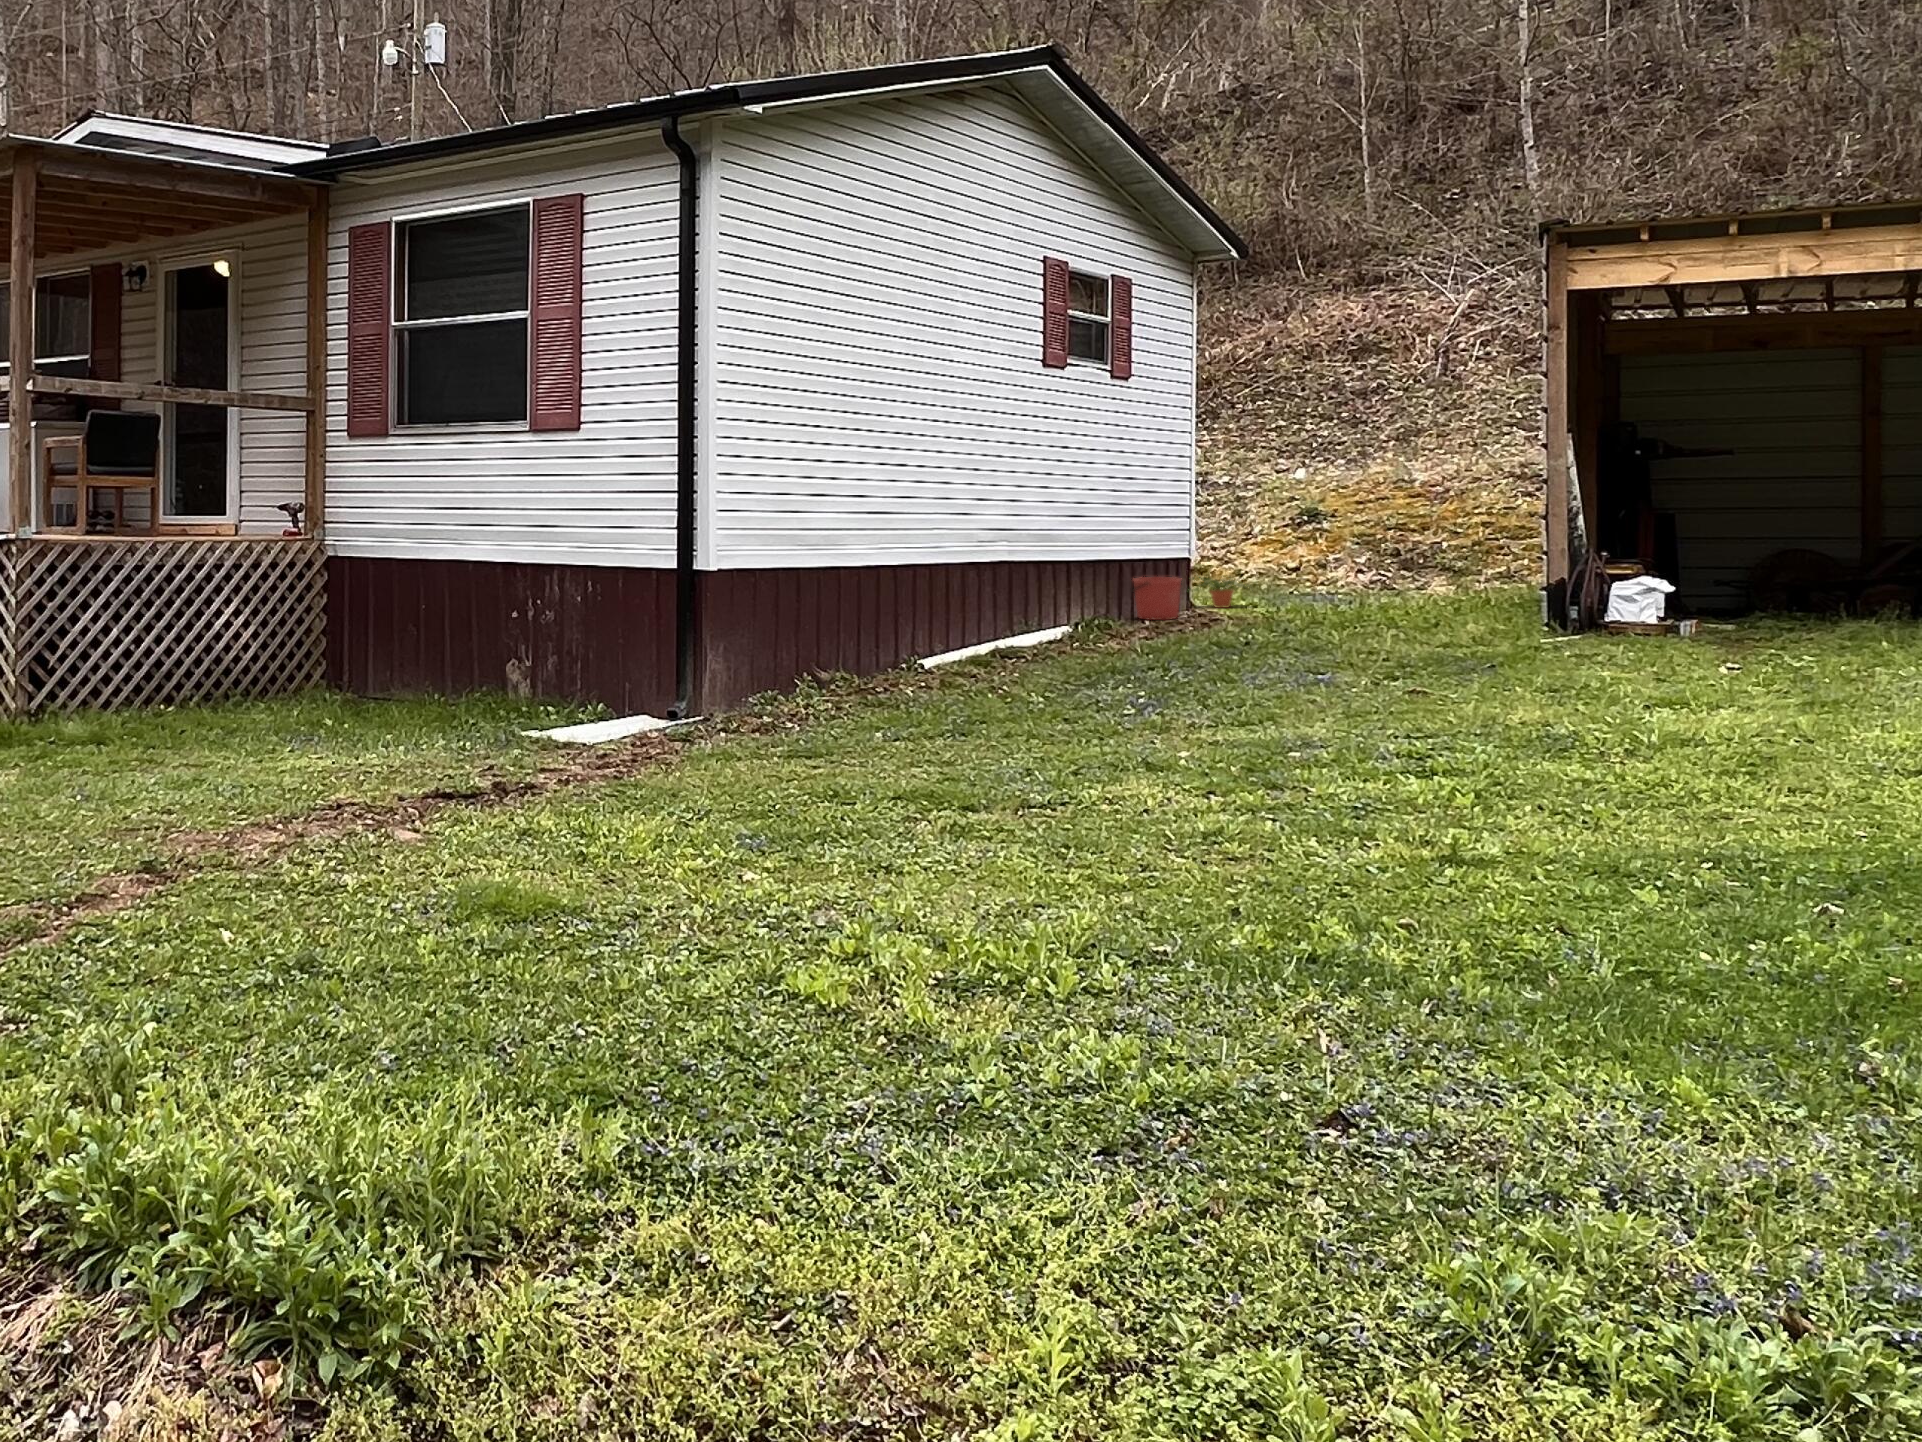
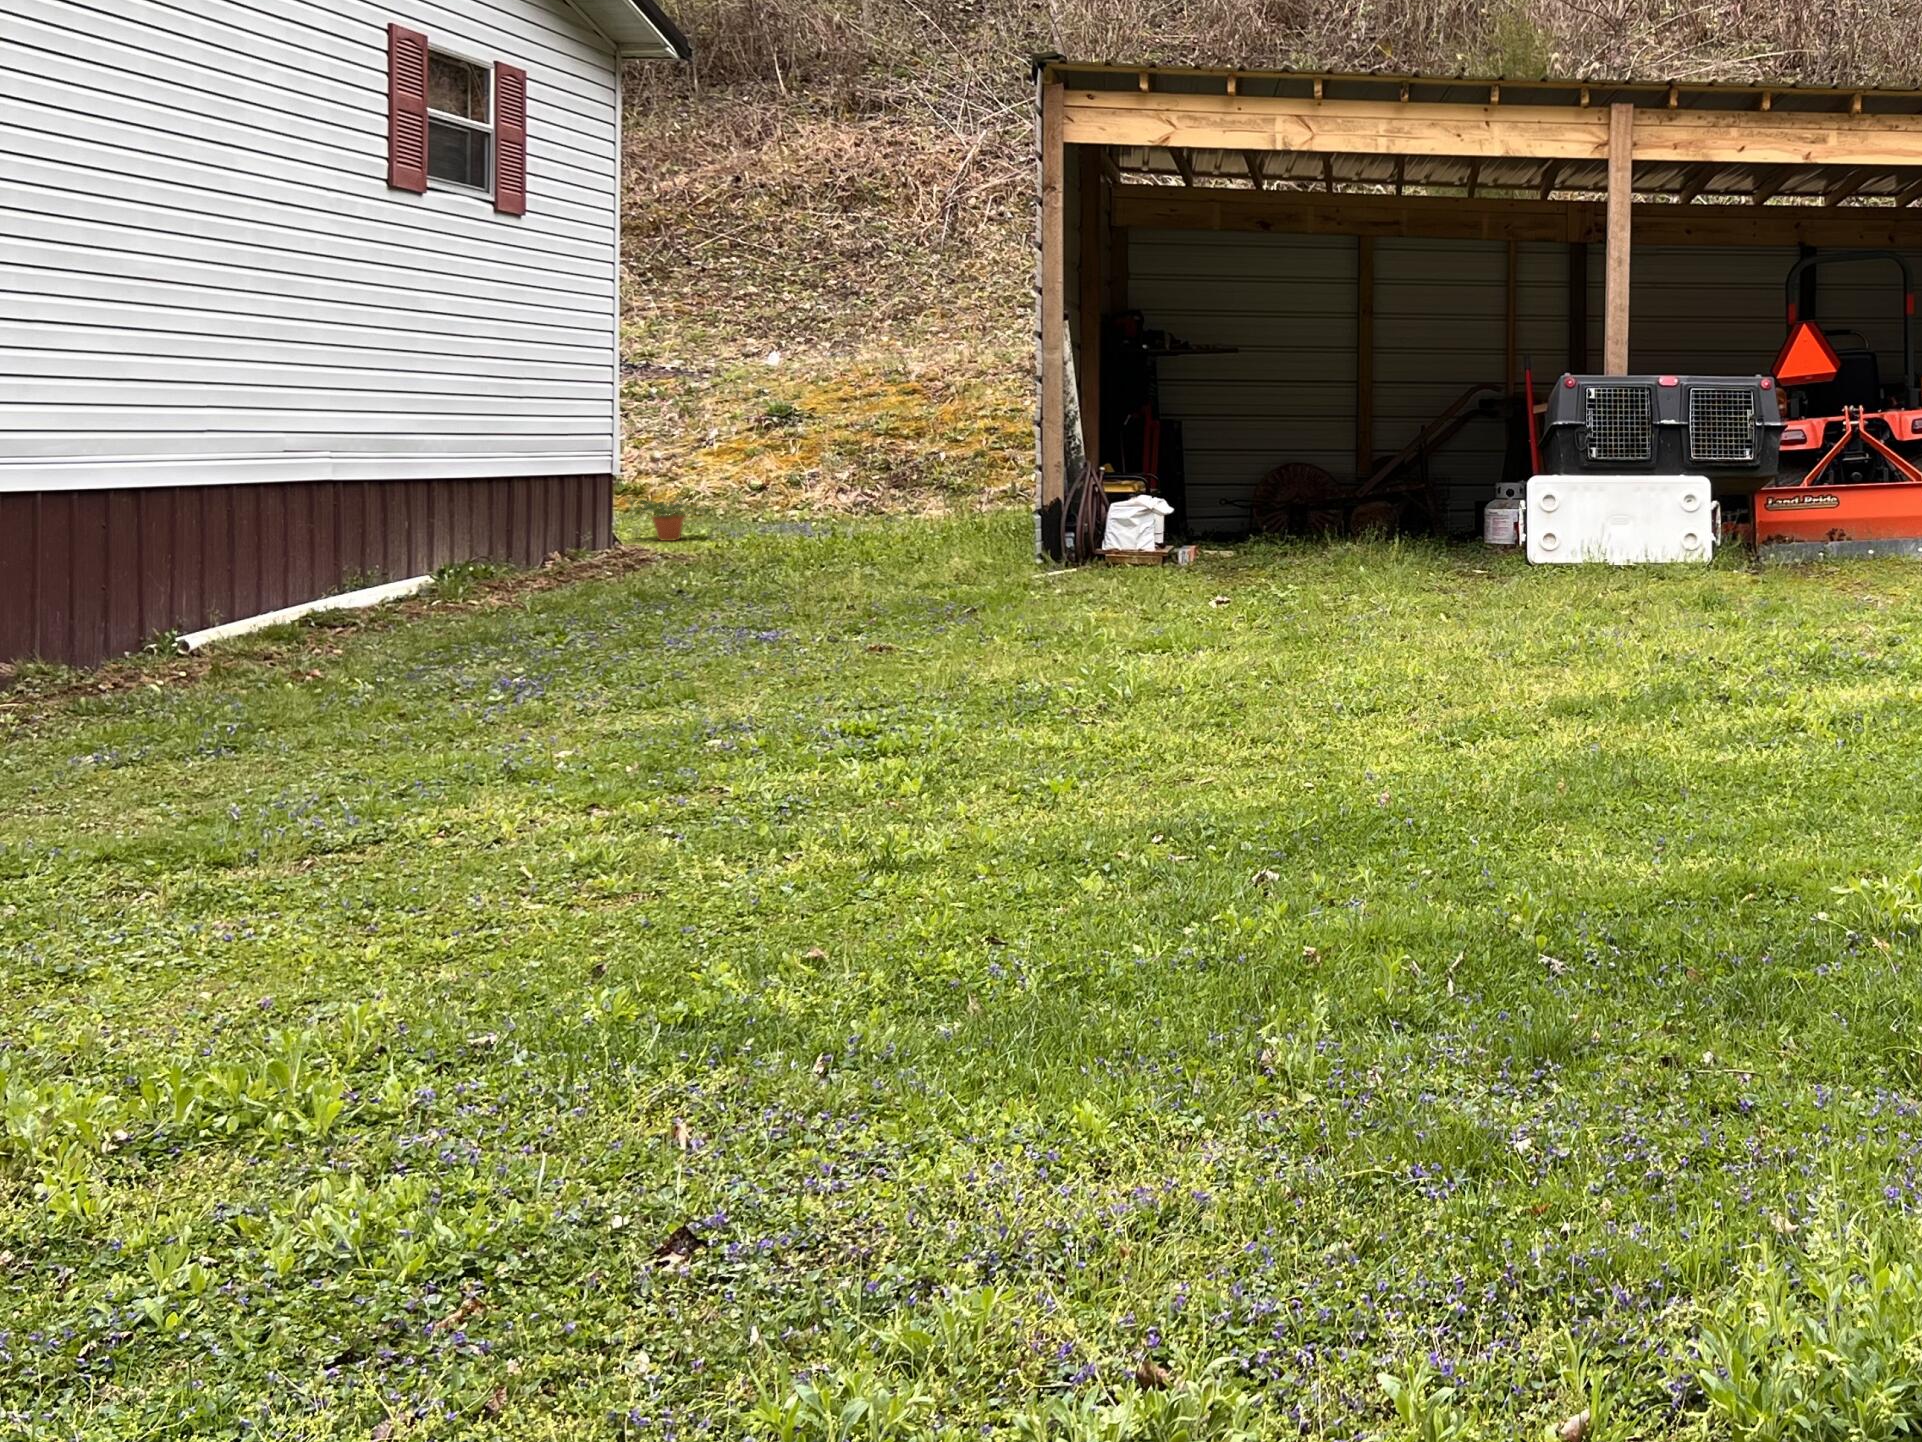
bucket: present [1133,577,1181,620] -> none [536,503,609,565]

